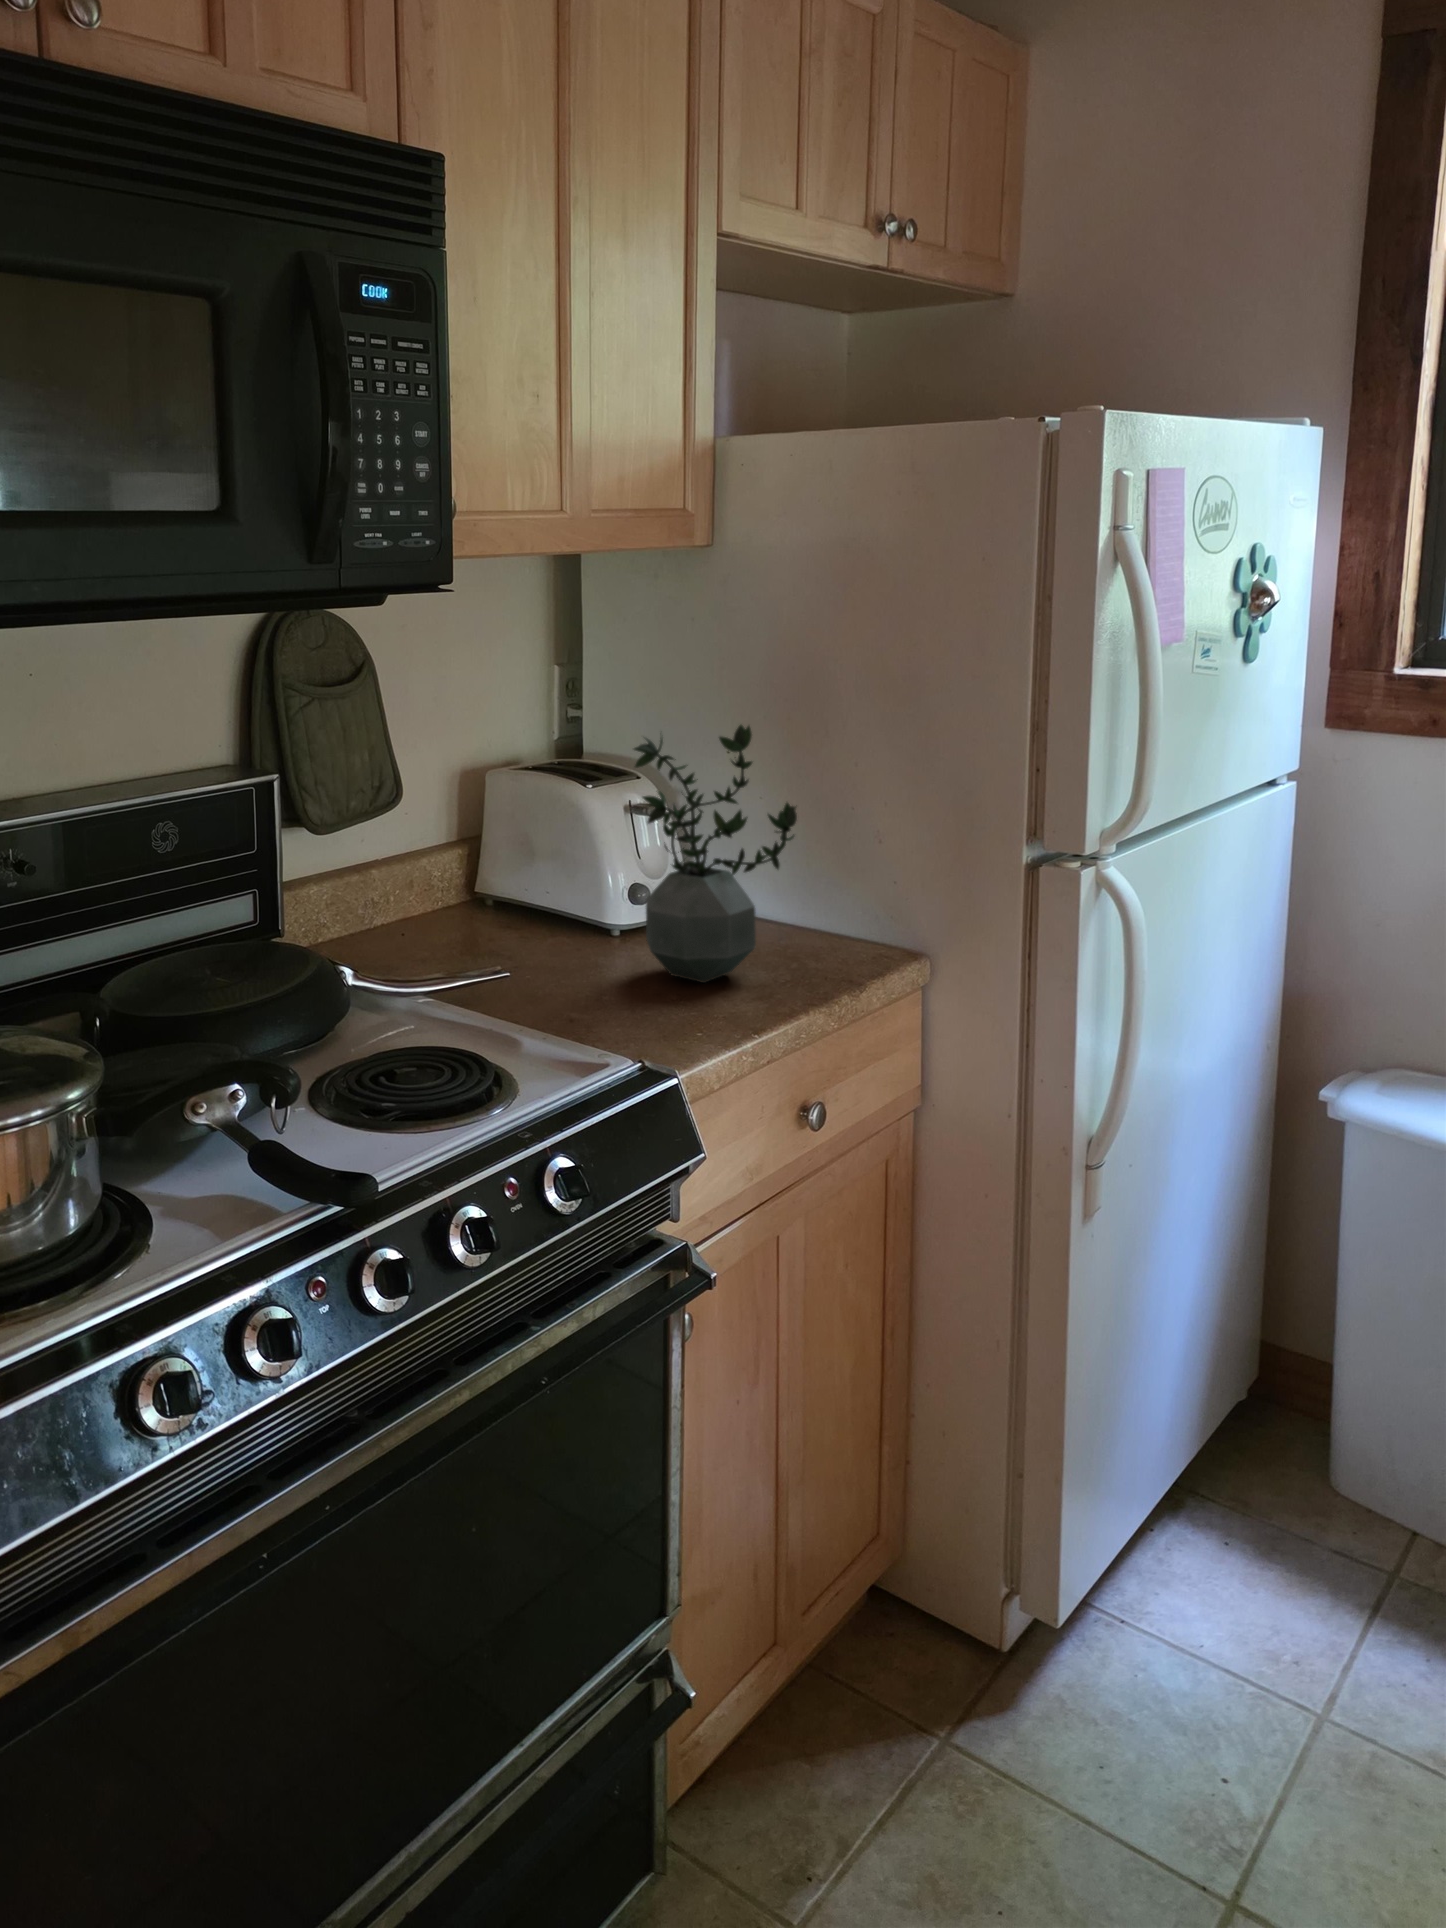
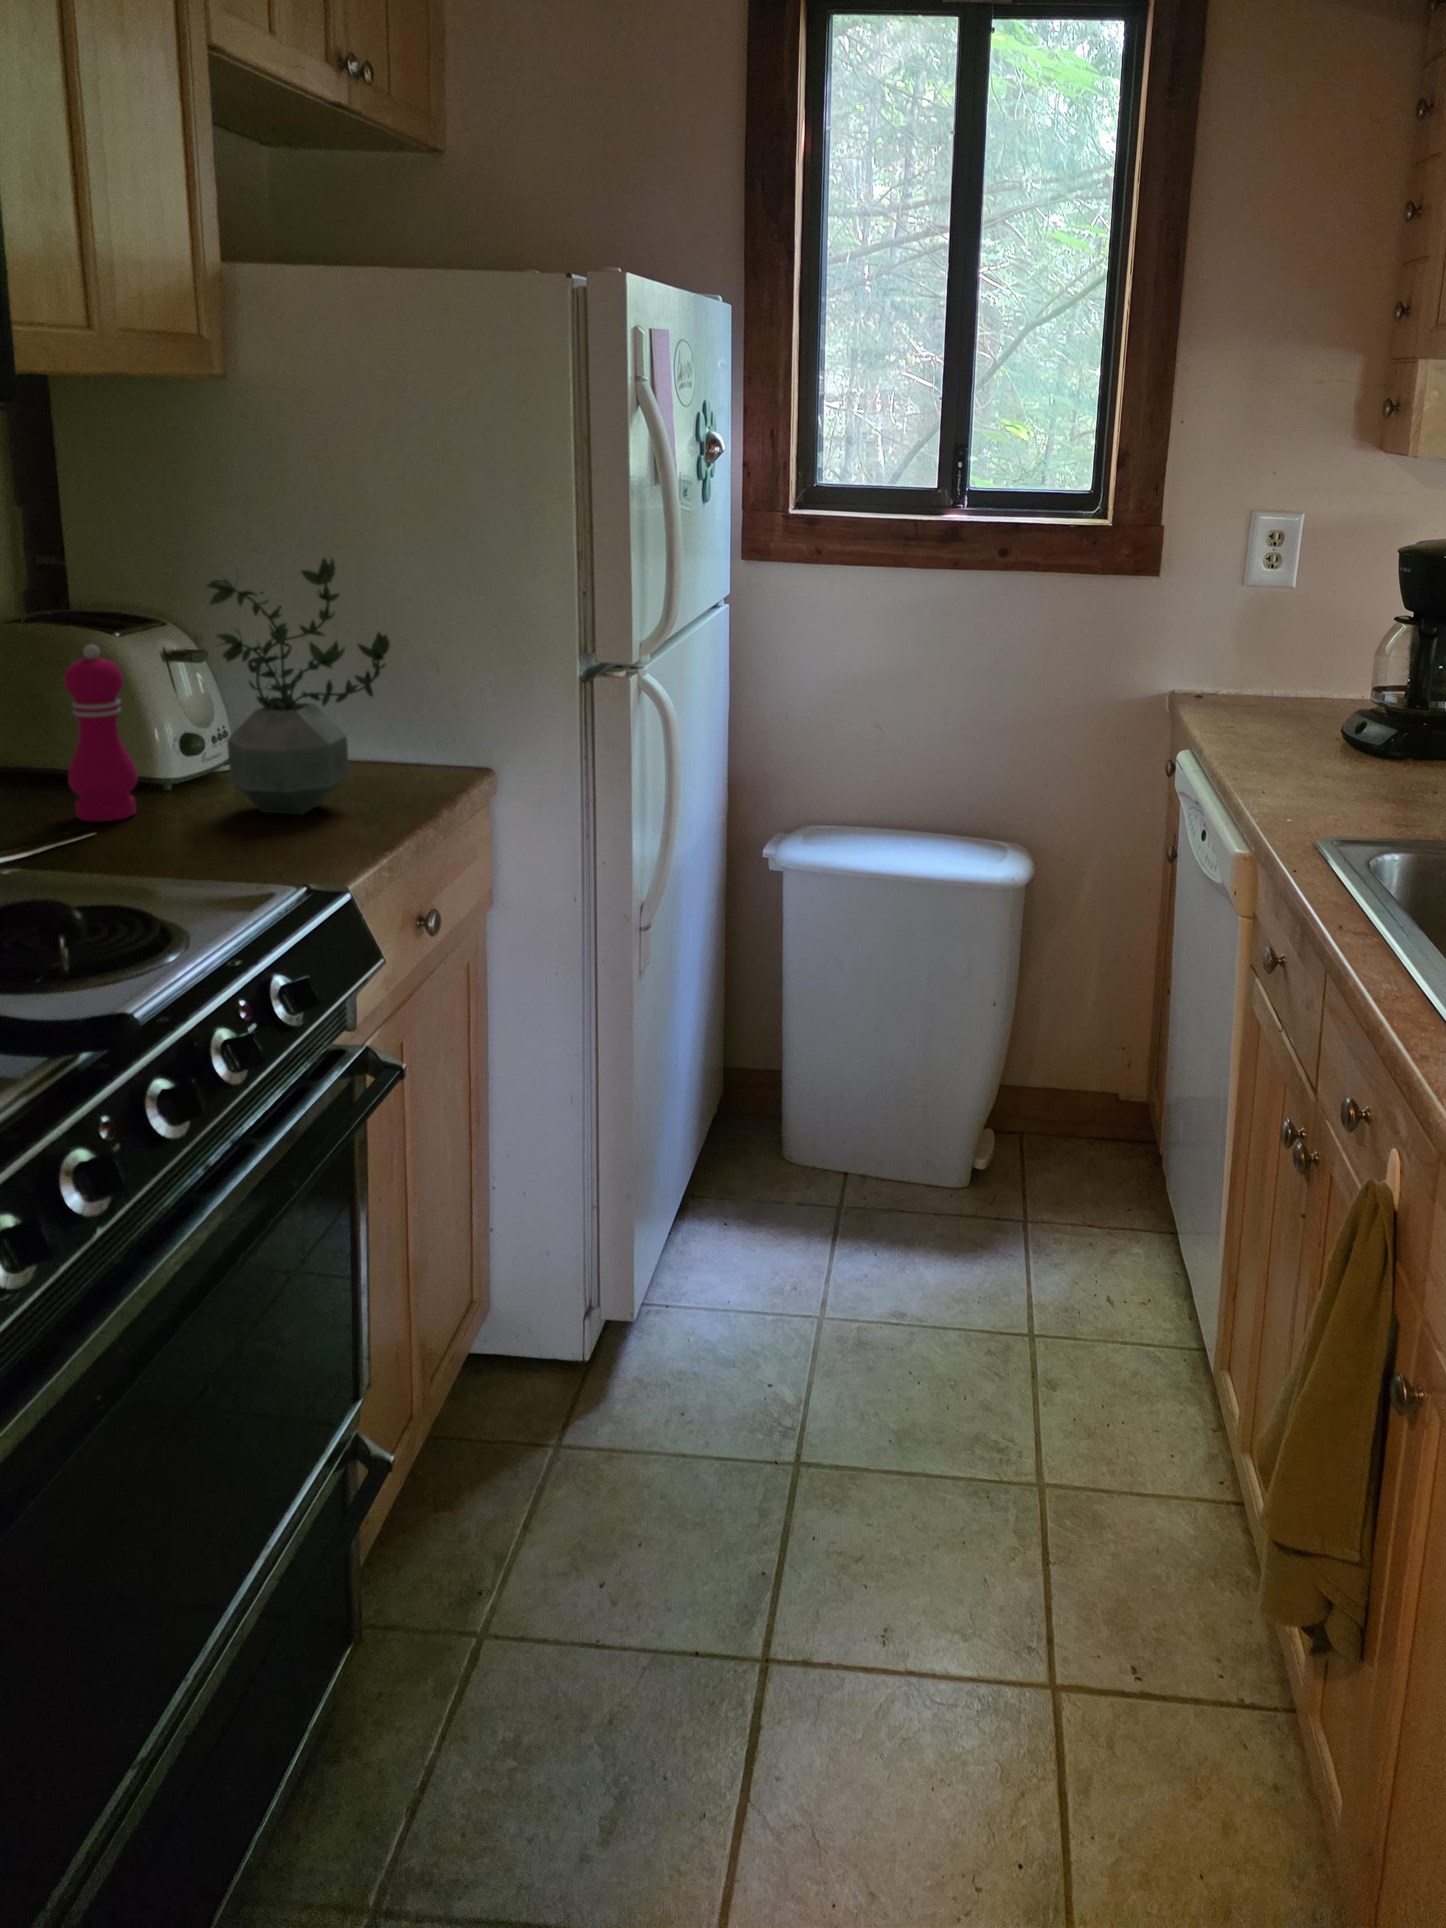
pepper mill: none [513,800,572,966] -> present [65,645,138,822]

